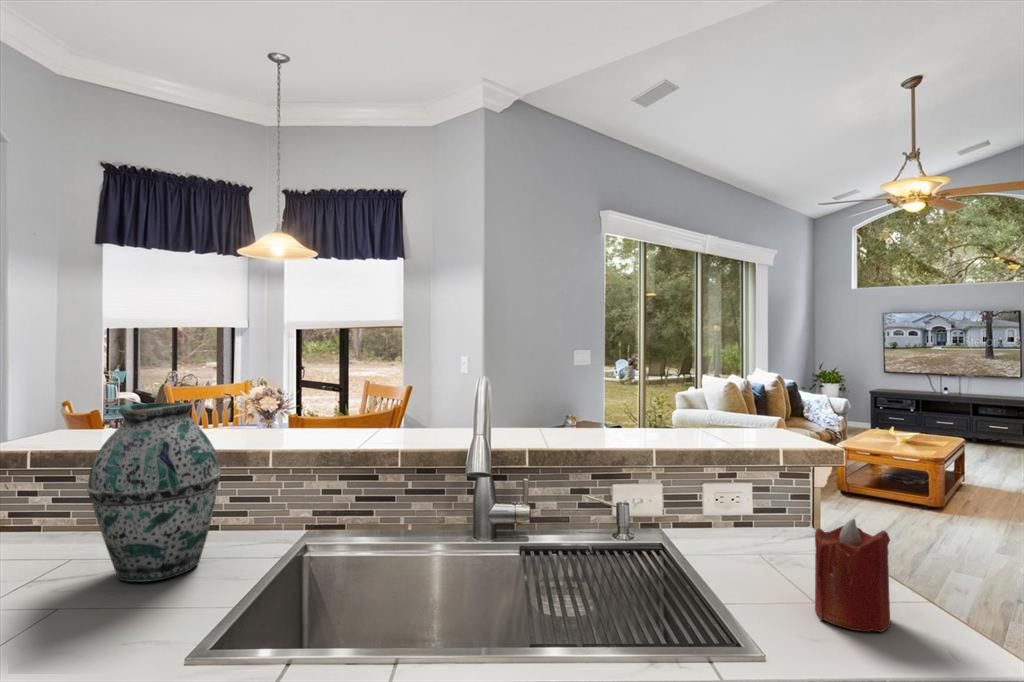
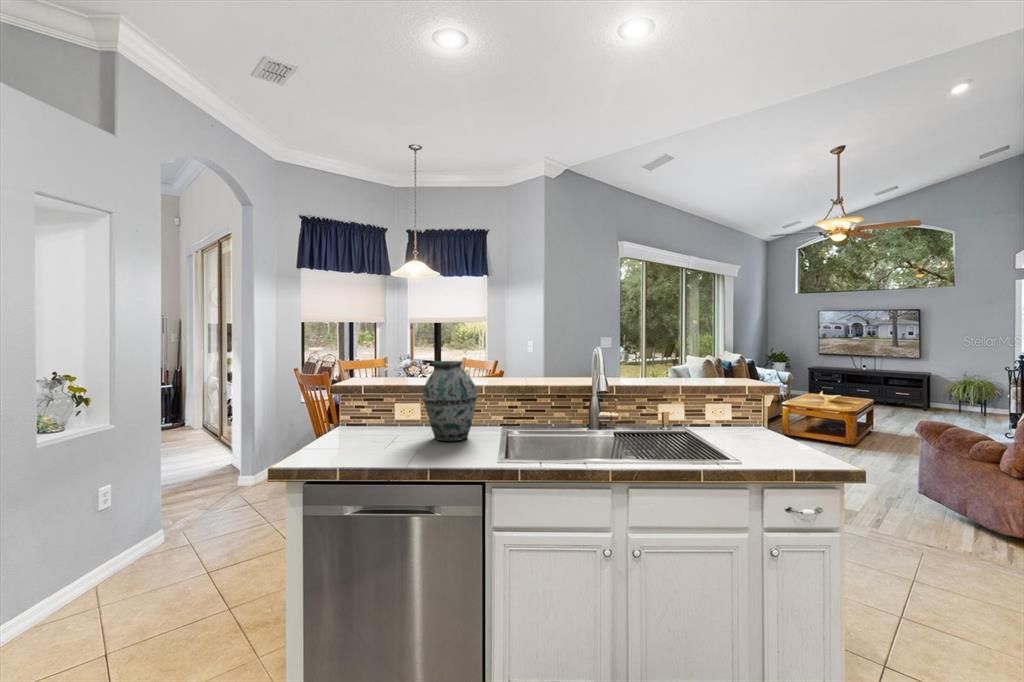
candle: present [815,519,890,632] -> none [761,410,795,457]

